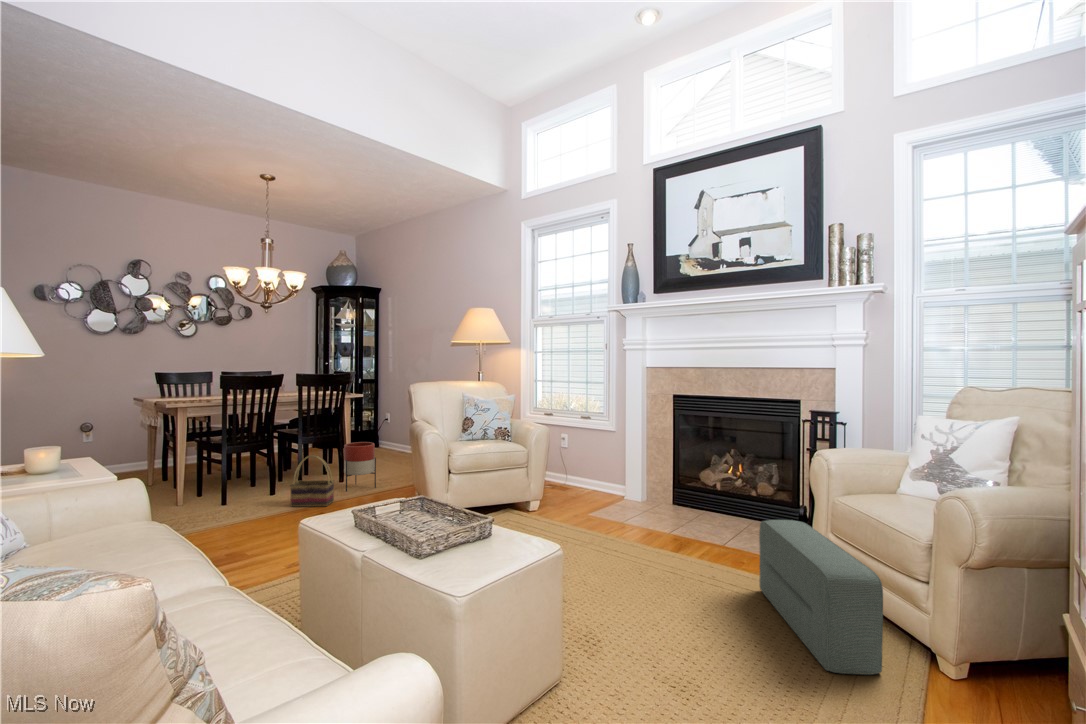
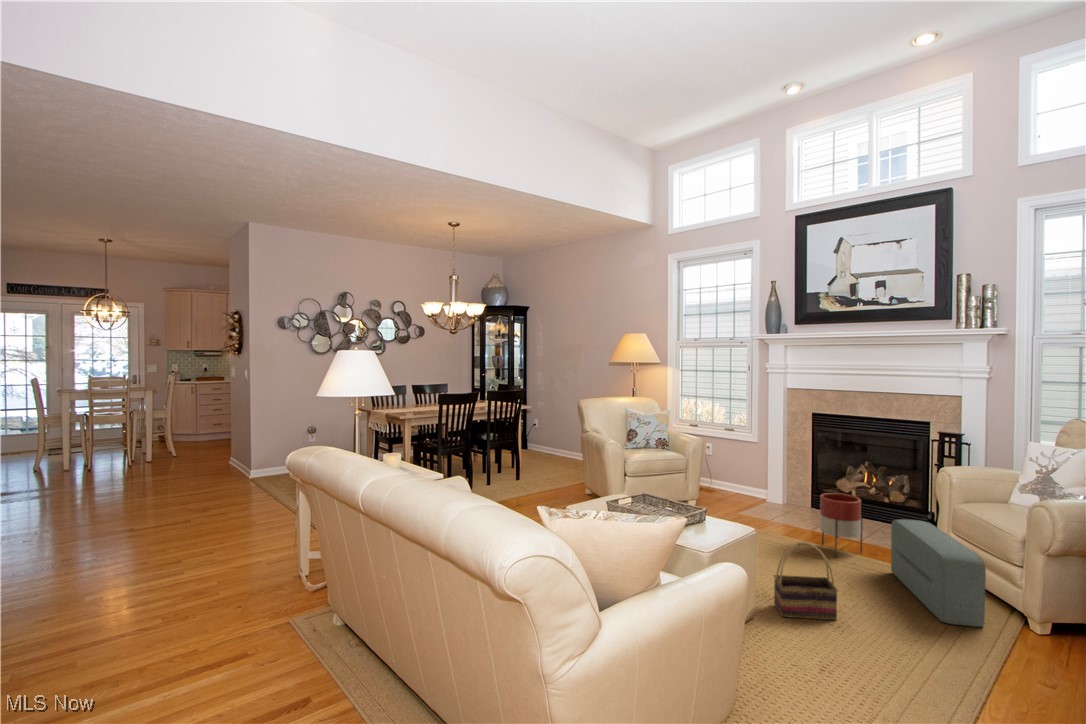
planter: present [344,442,376,491] -> present [820,493,863,557]
basket: present [290,455,334,507] -> present [774,542,838,620]

